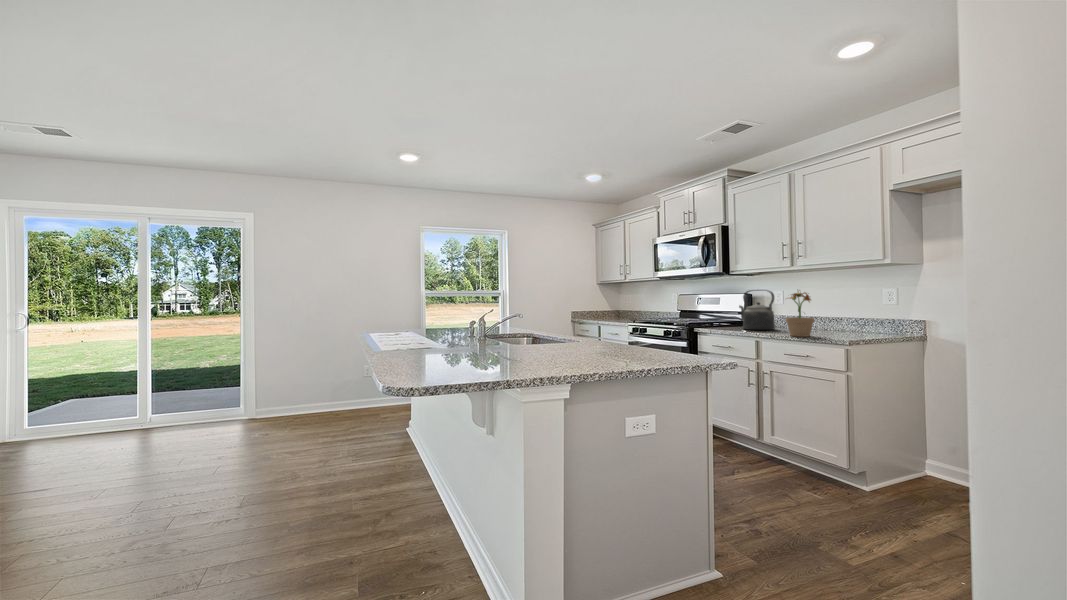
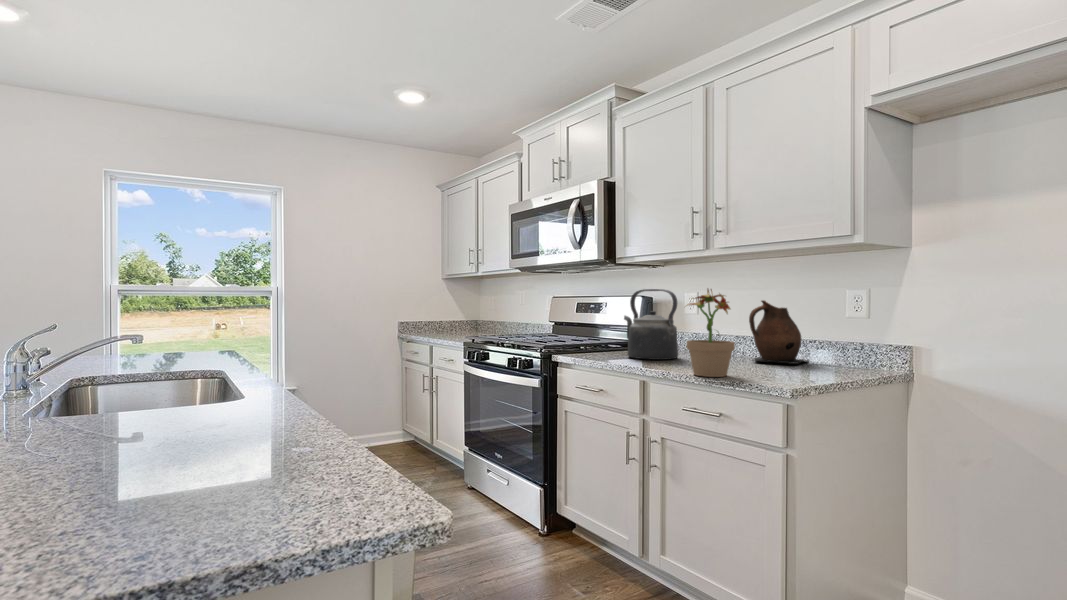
ceramic pitcher: none [820,295,858,331] -> present [749,300,809,364]

